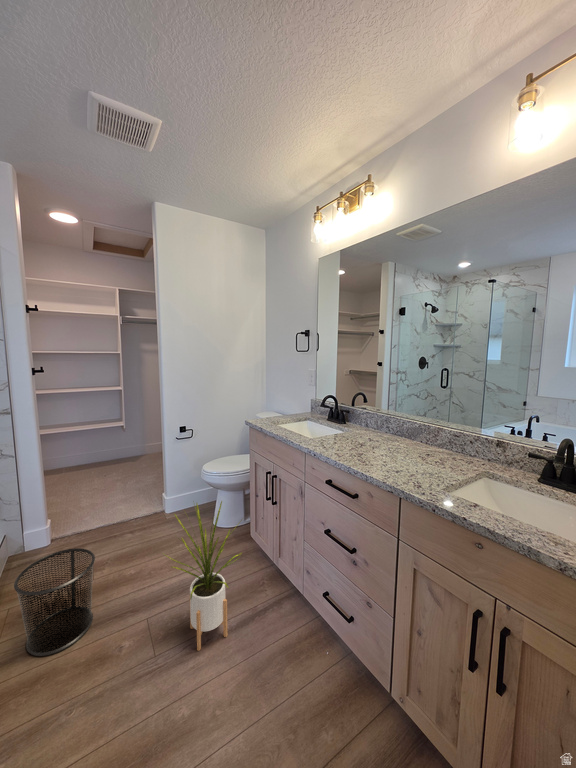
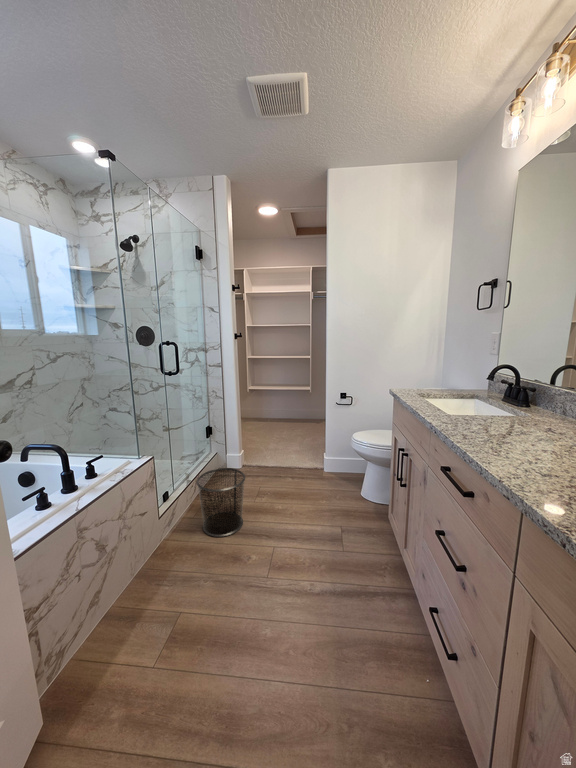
house plant: present [165,501,242,651] -> none [273,453,352,595]

